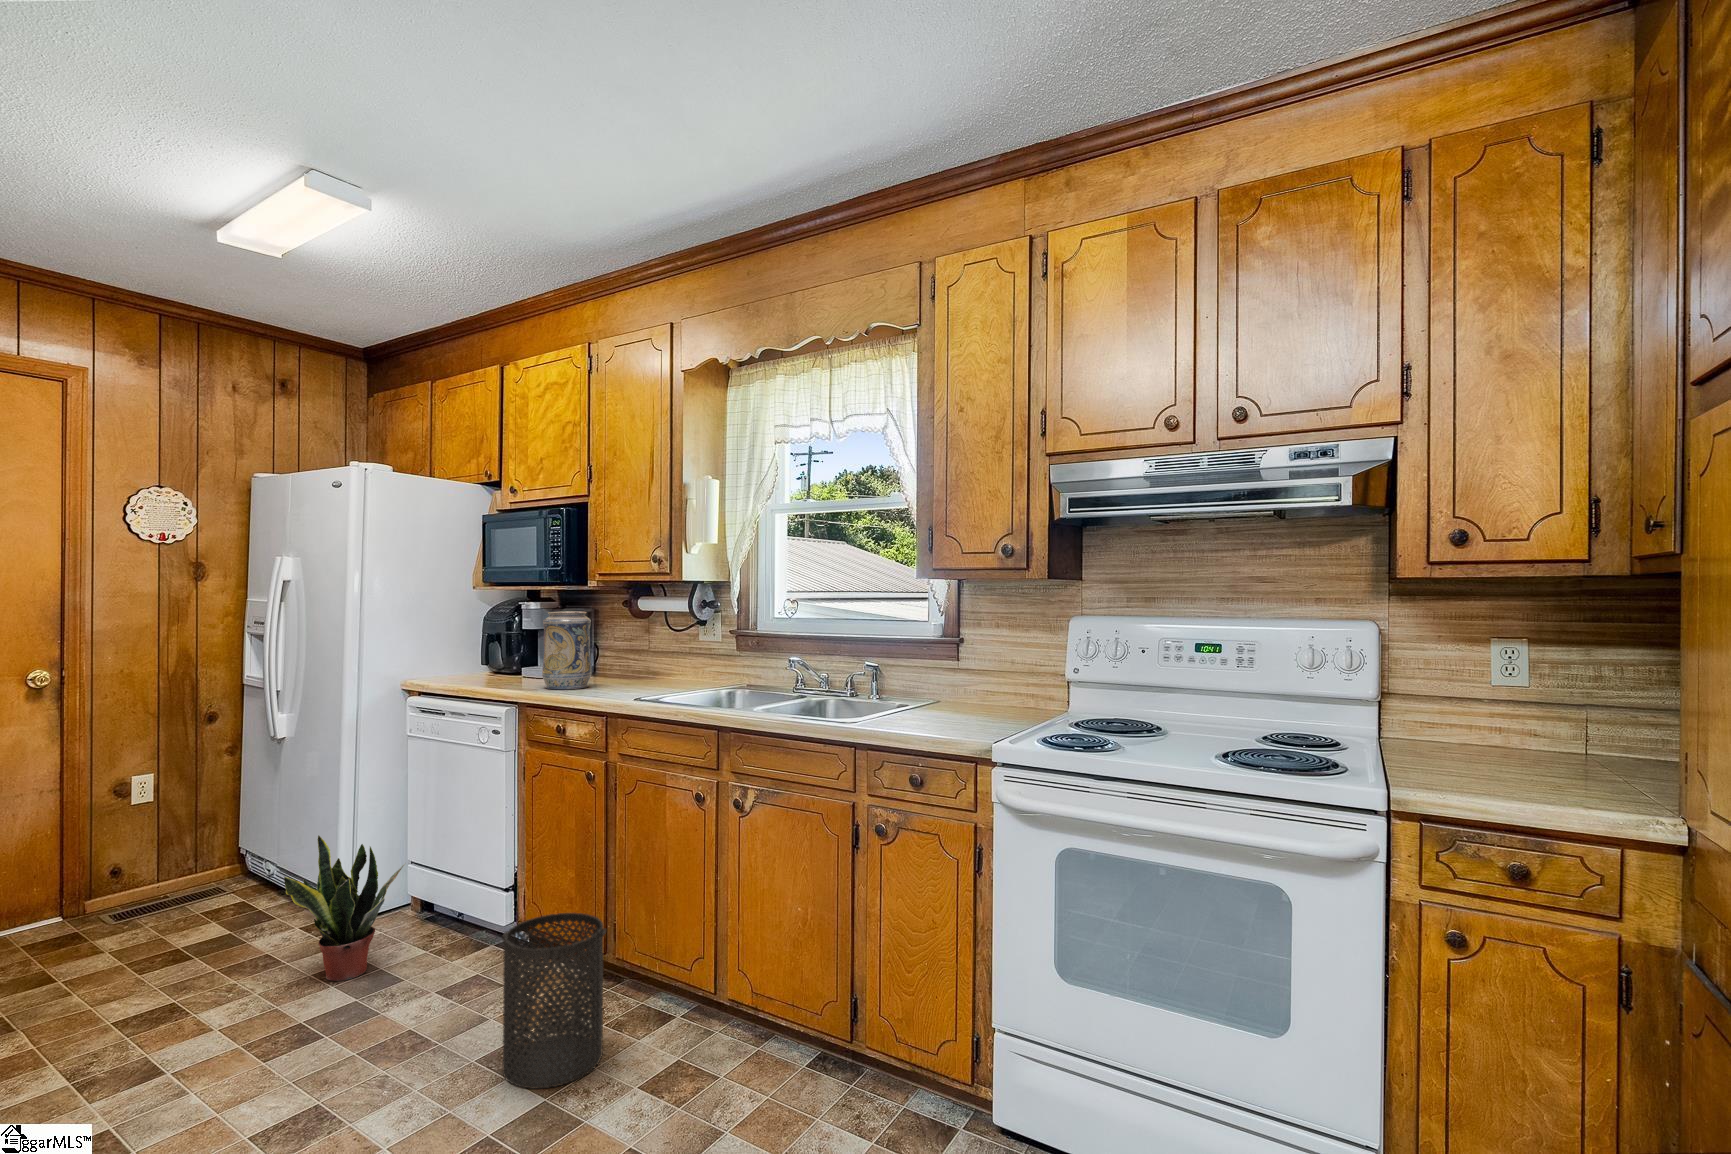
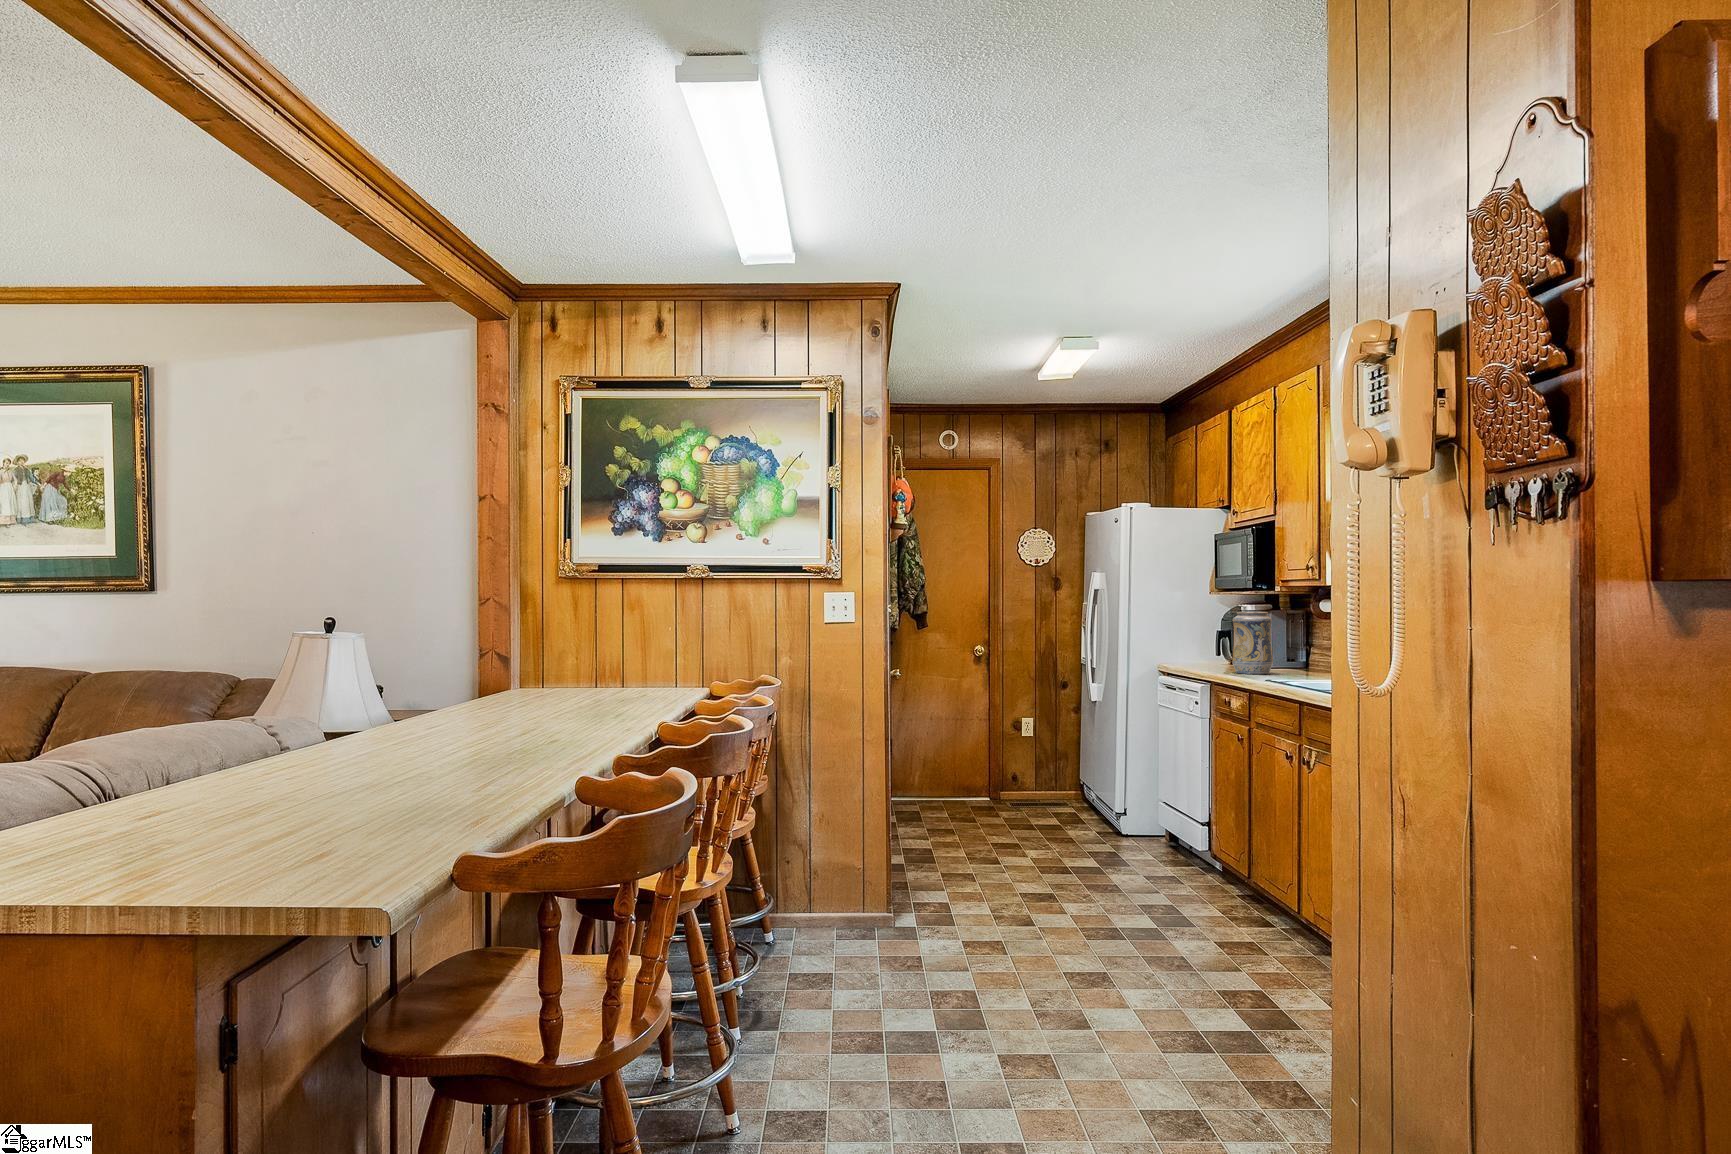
potted plant: present [284,835,405,981] -> none [1064,759,1140,858]
trash can: present [502,913,606,1089] -> none [1145,822,1214,930]

